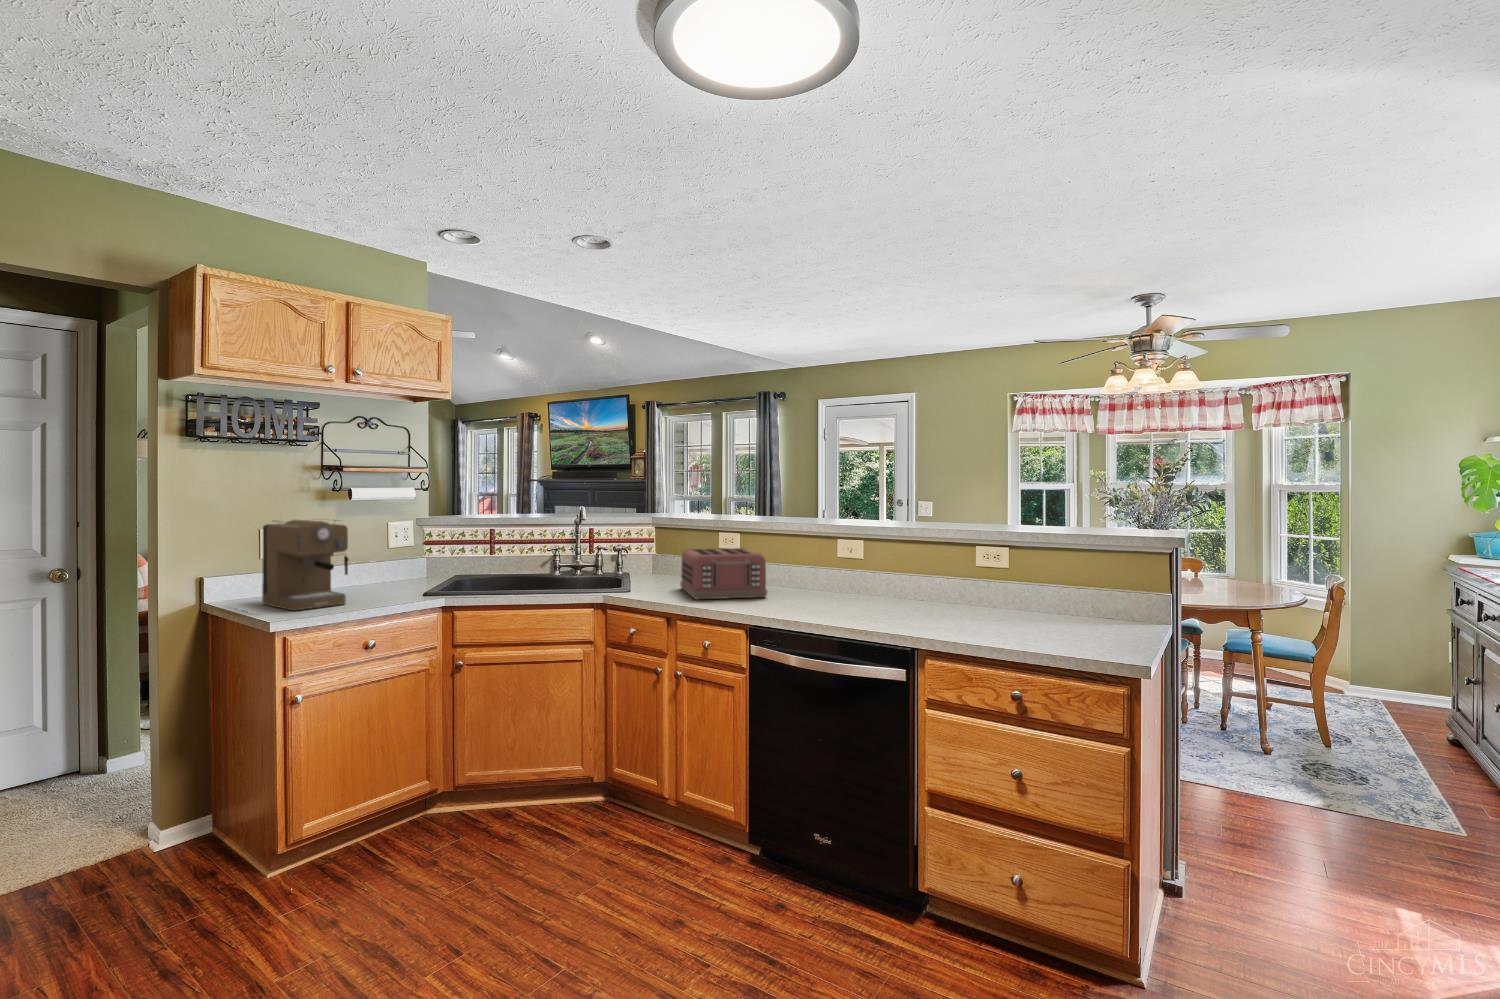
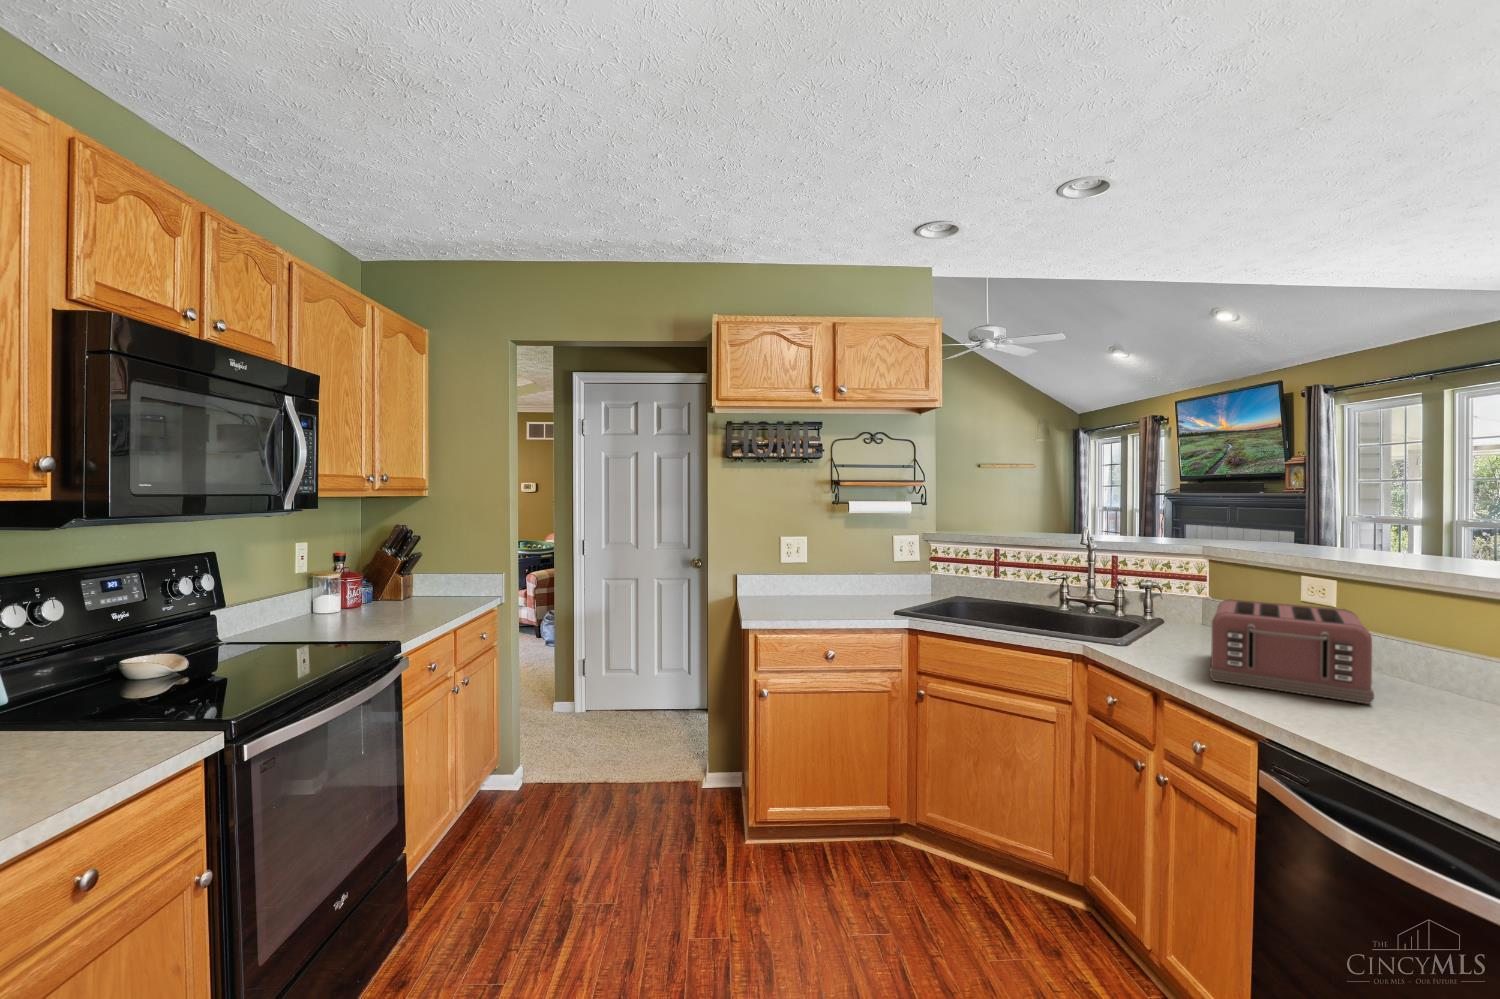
coffee maker: present [262,520,348,610] -> none [770,531,827,612]

